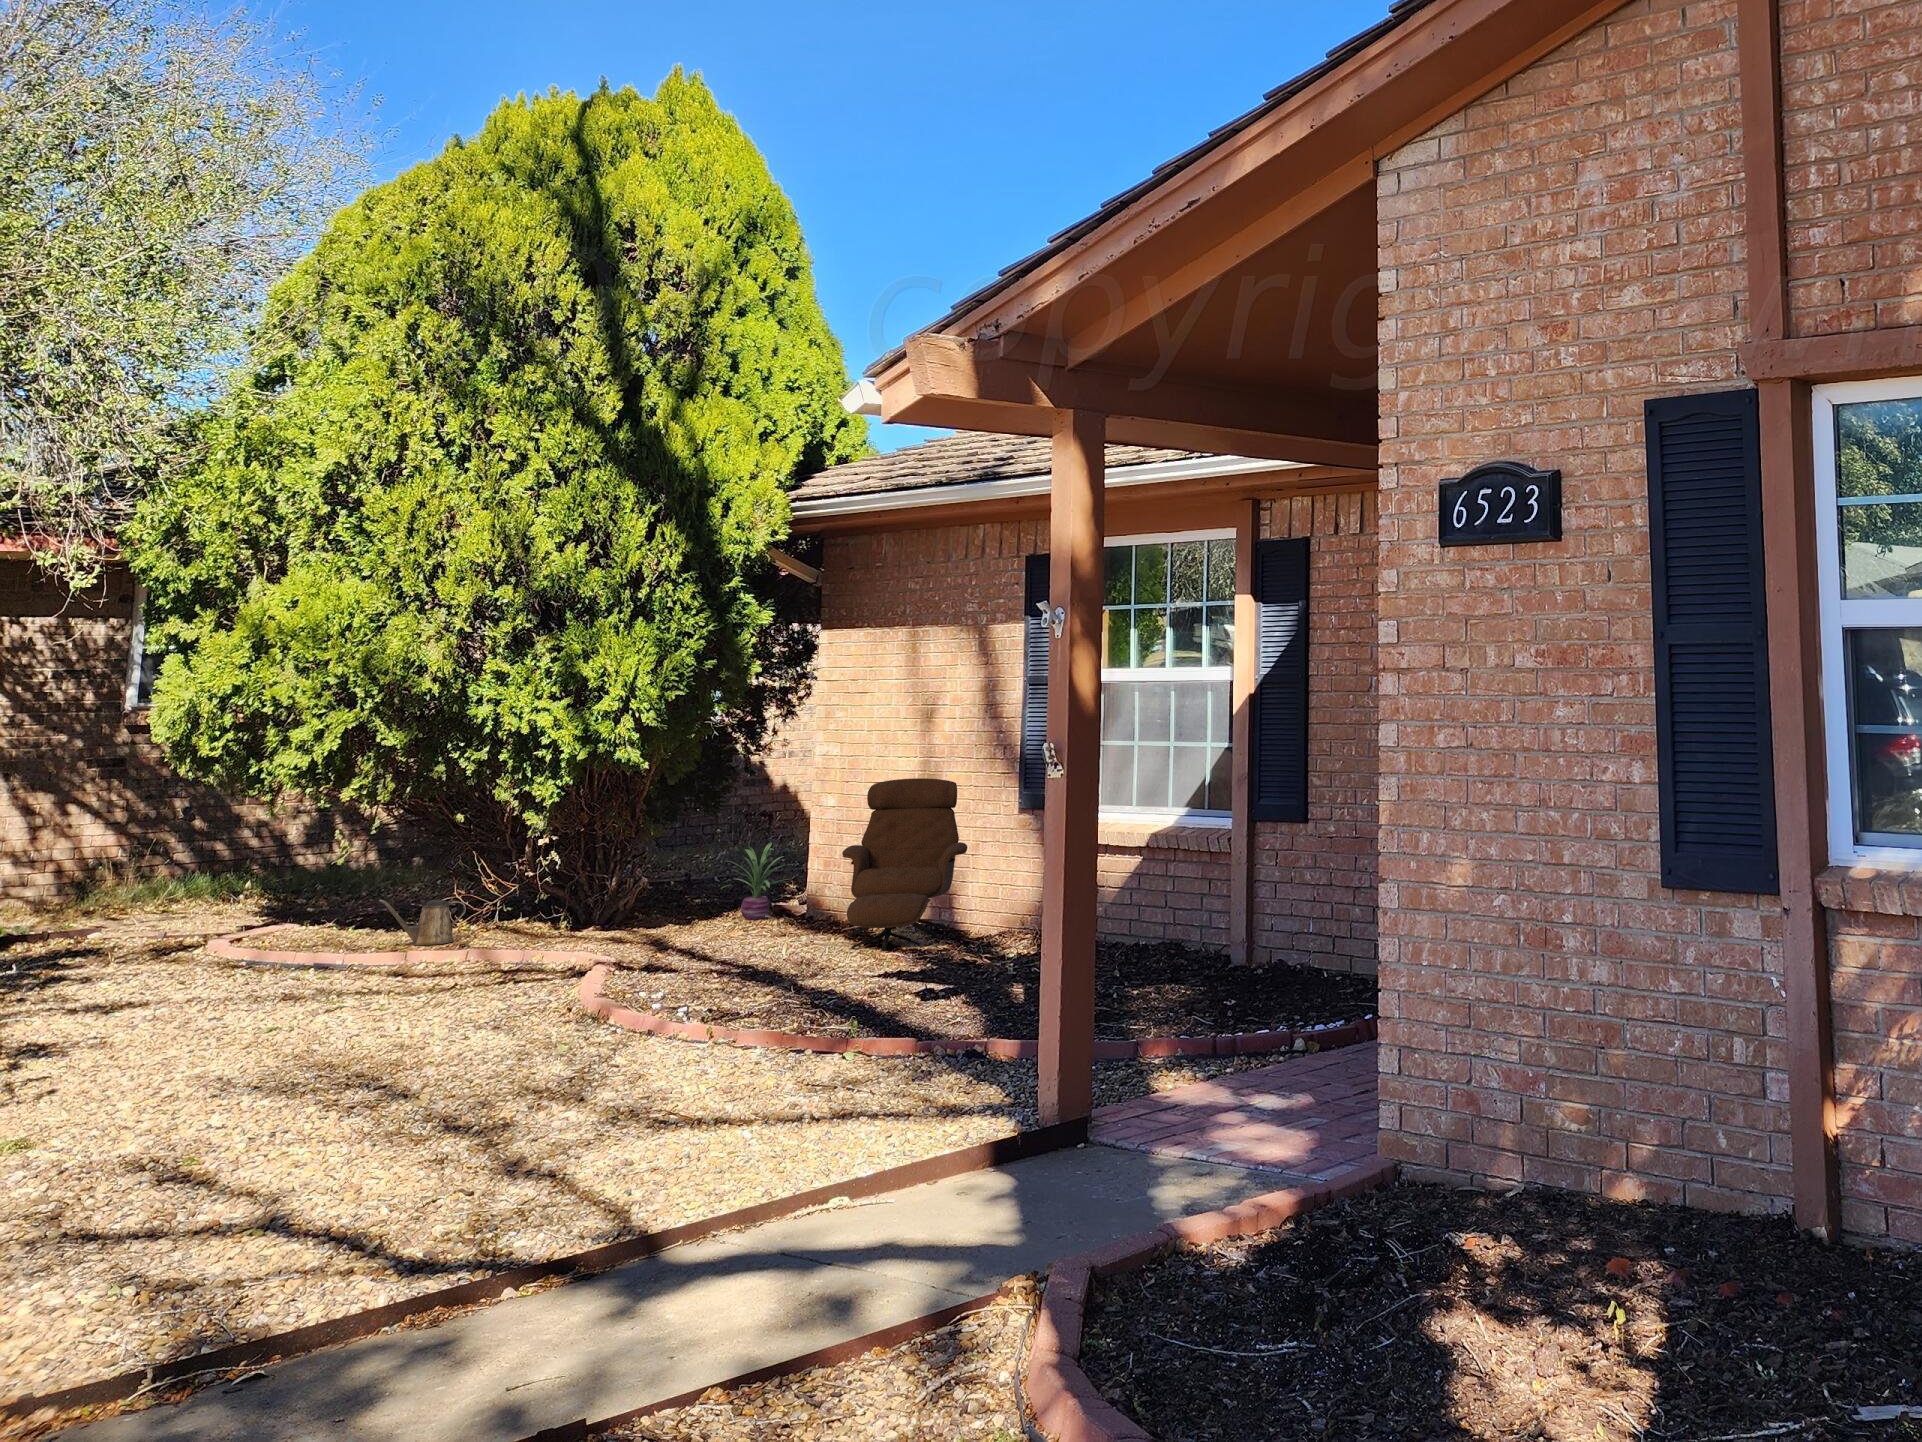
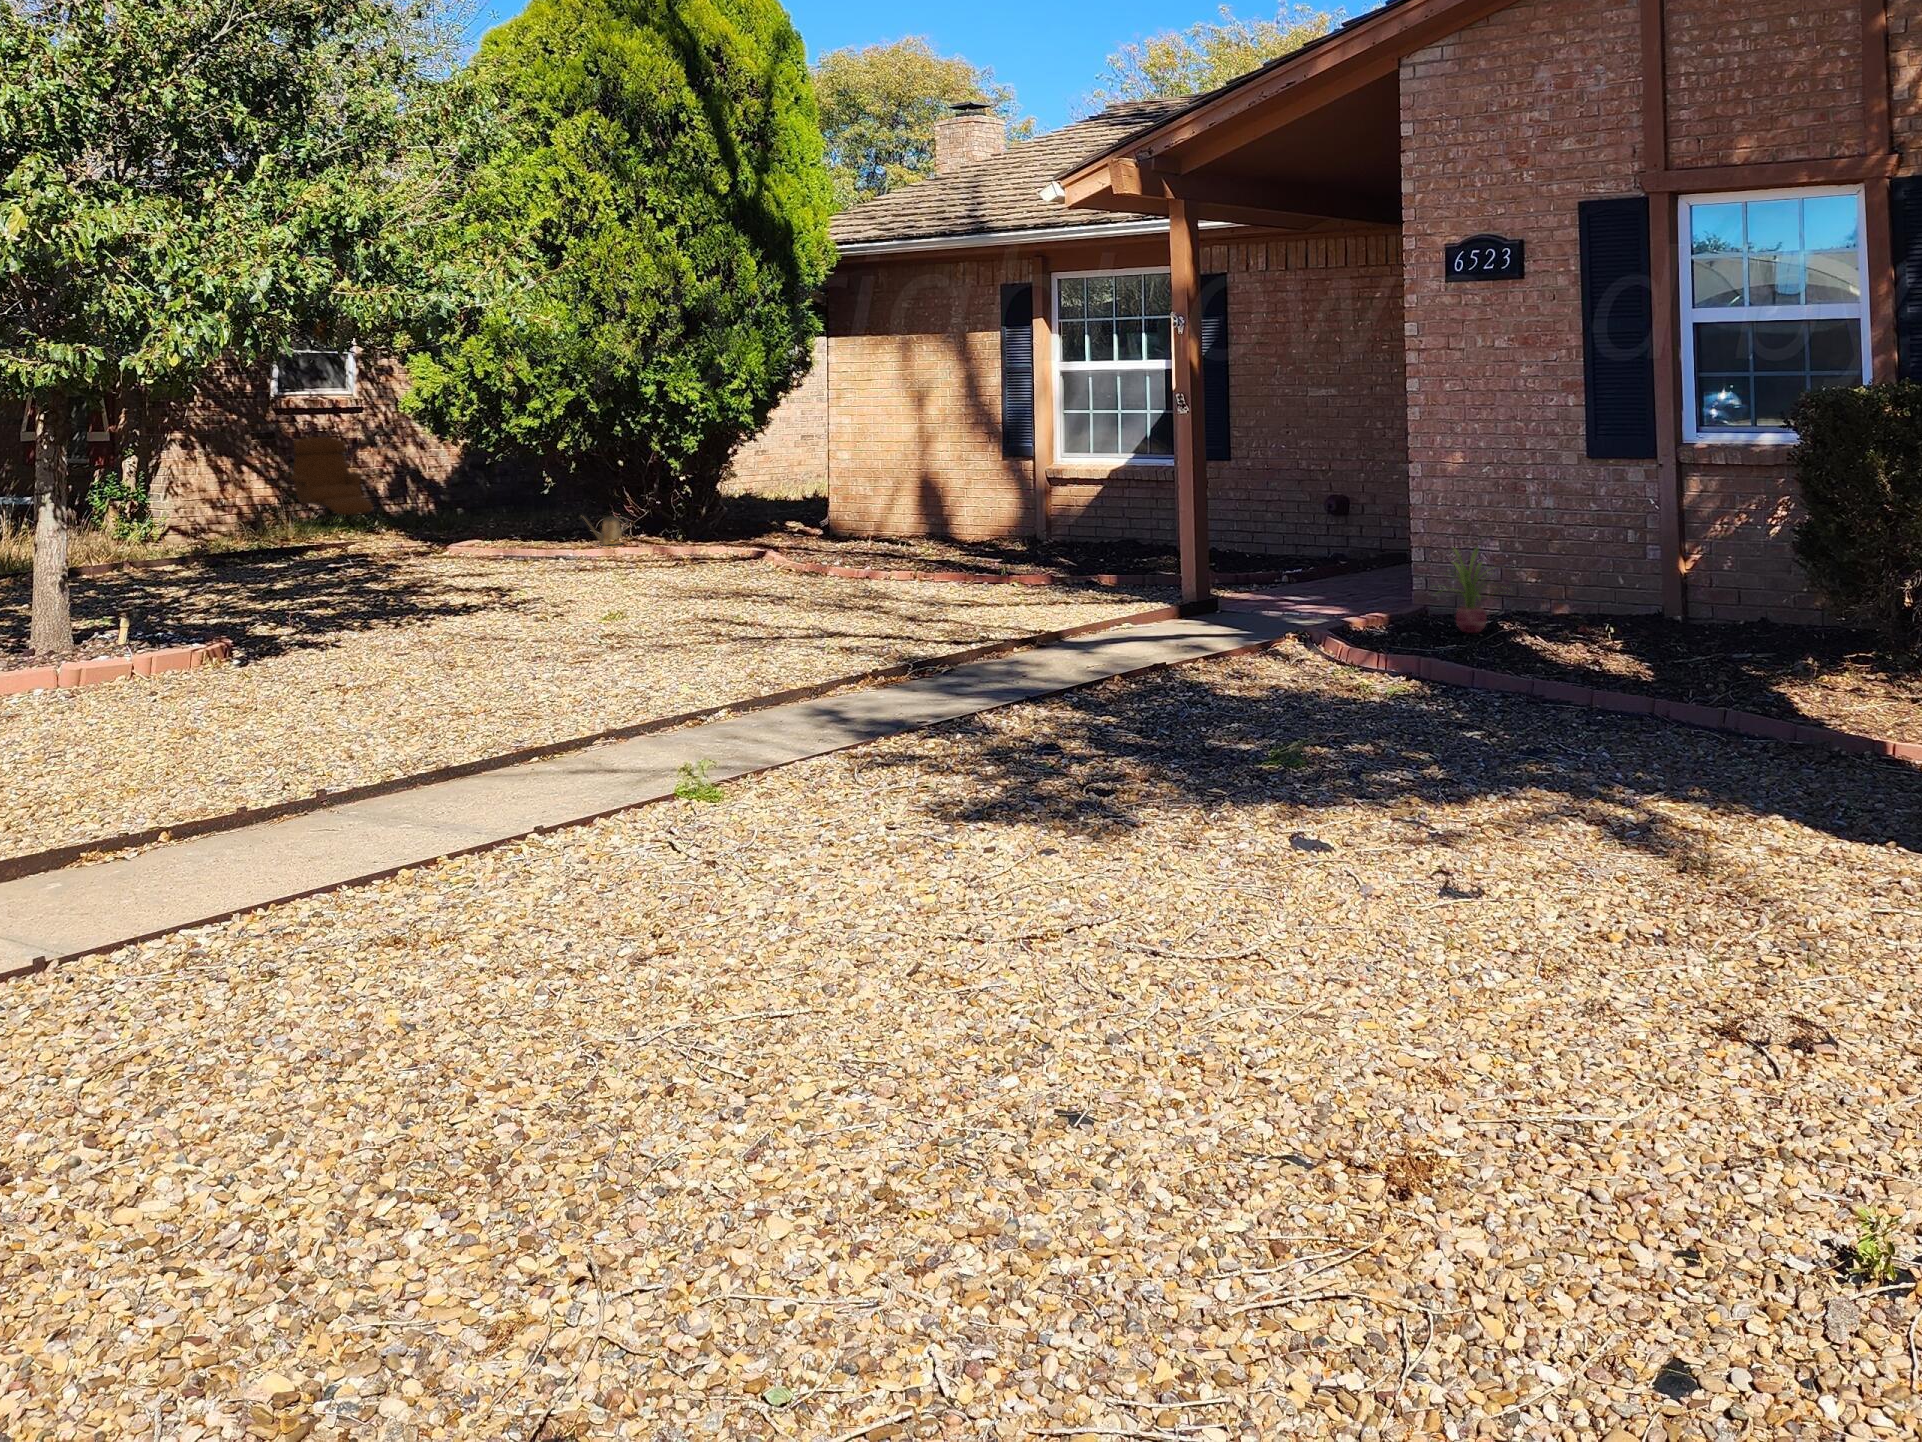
lounge chair: present [842,778,967,951] -> present [290,437,373,526]
decorative plant: present [721,843,784,920] -> present [1440,547,1492,633]

